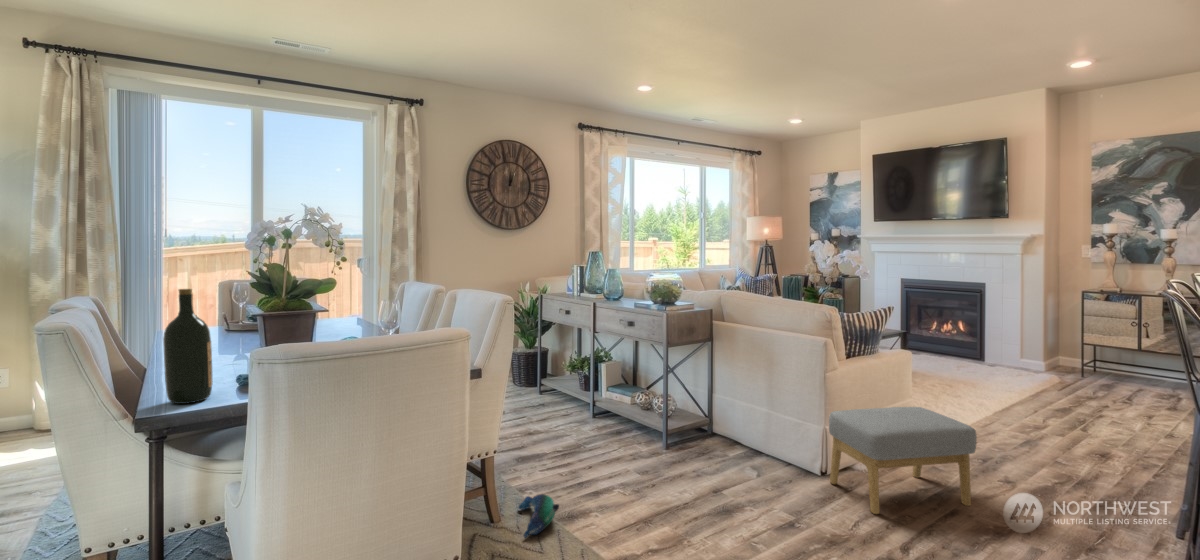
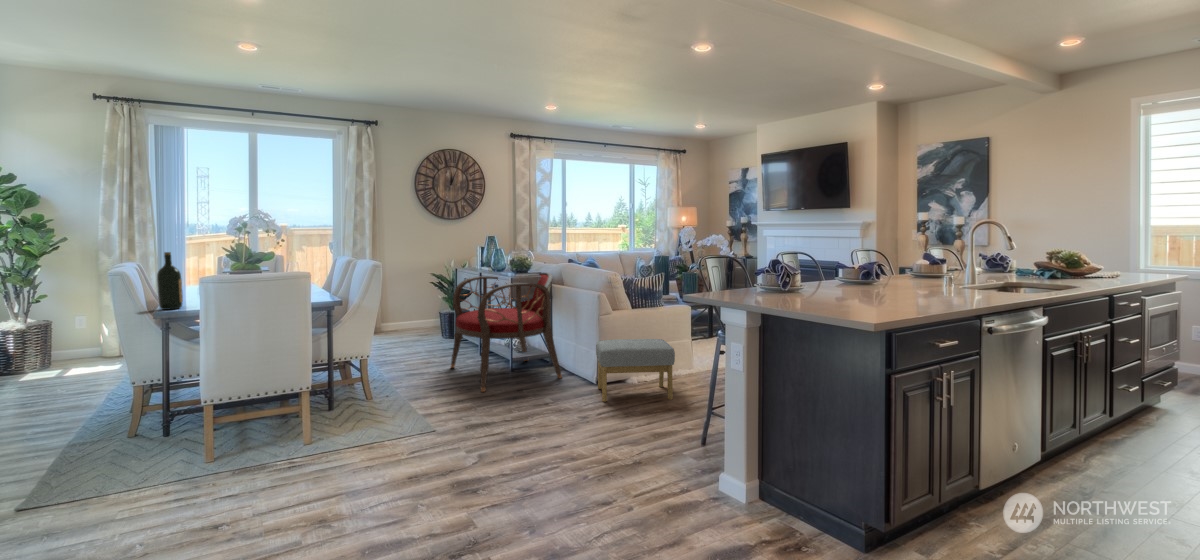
armchair: none [569,305,751,496] -> present [451,273,562,392]
plush toy: present [519,494,559,538] -> none [377,386,405,406]

